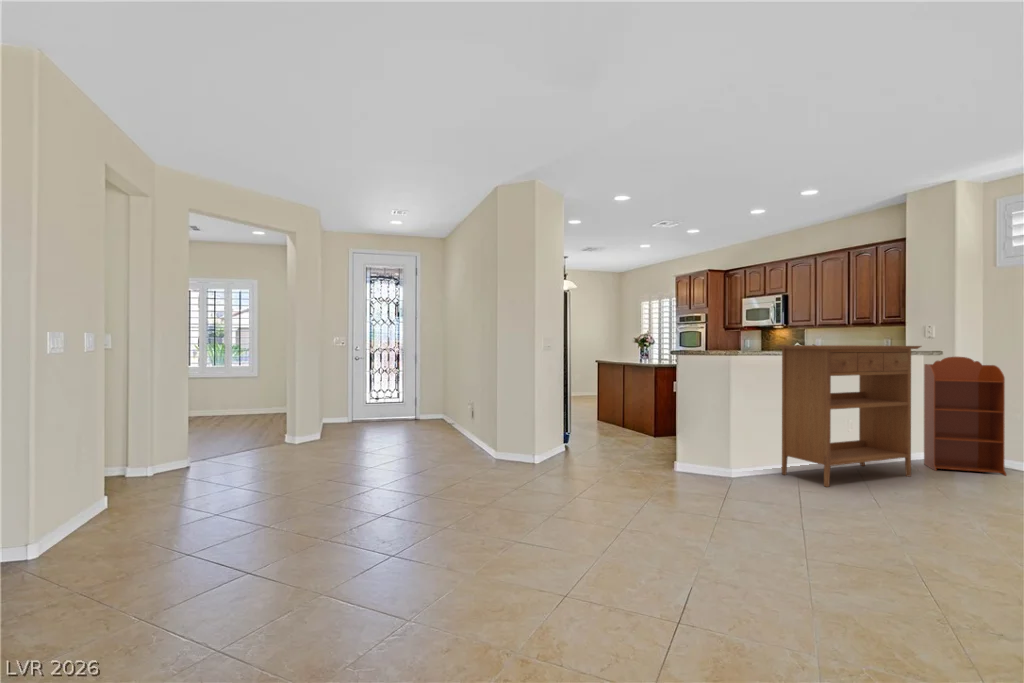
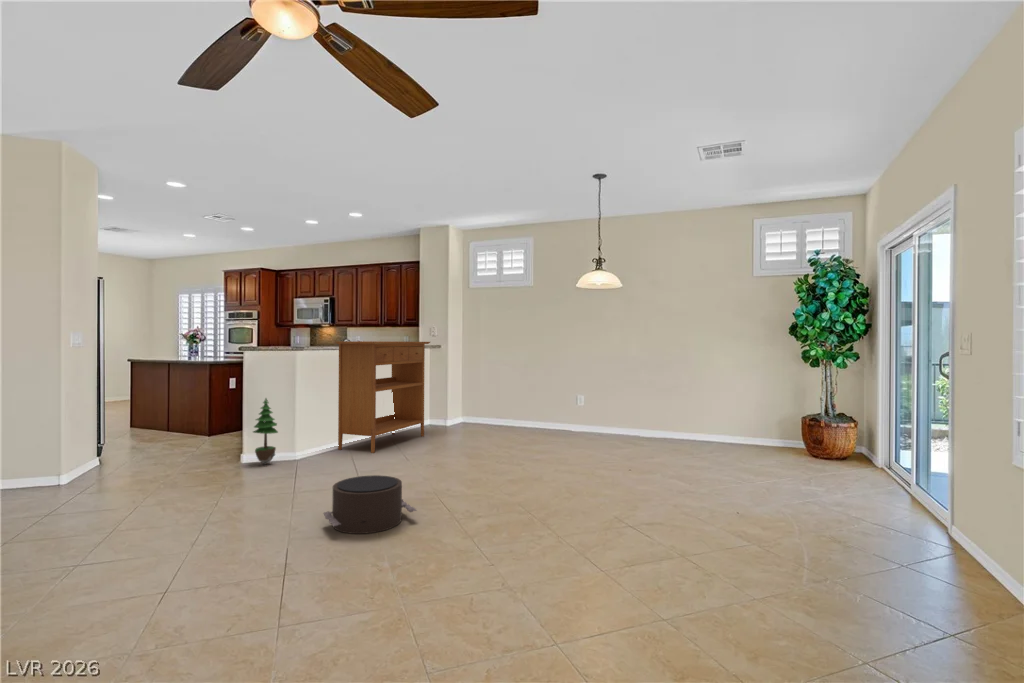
bookcase: present [924,357,1006,476] -> none [430,349,474,430]
potted tree: none [682,405,709,477] -> present [253,399,278,464]
pouf: none [737,518,871,603] -> present [324,475,416,534]

